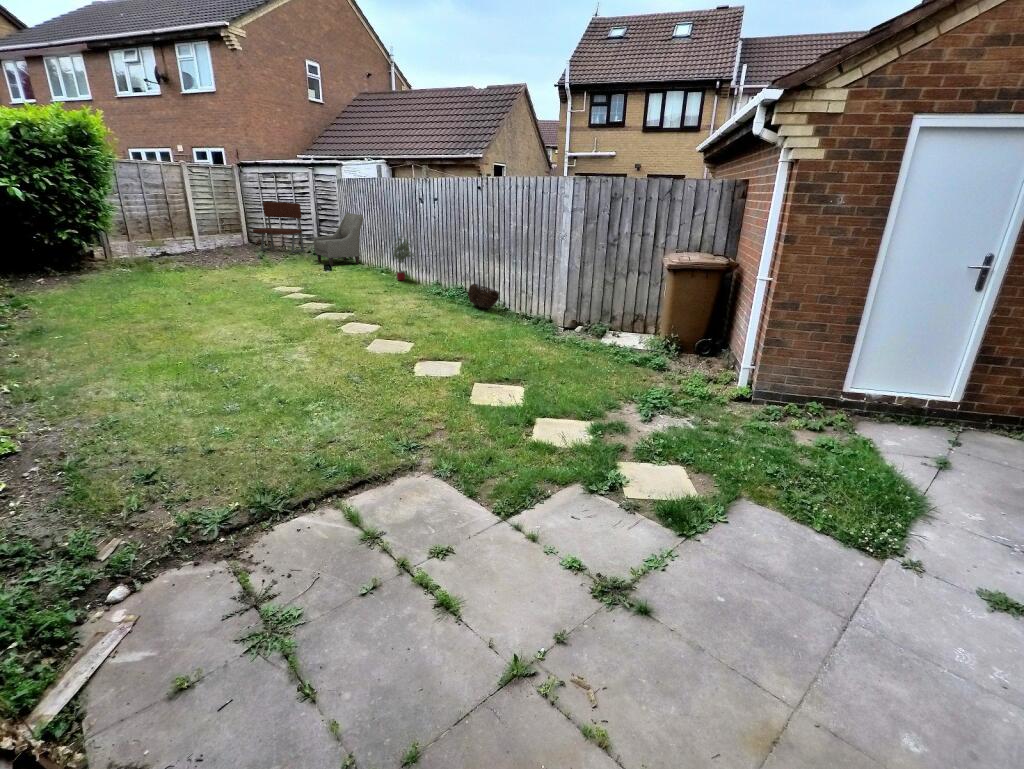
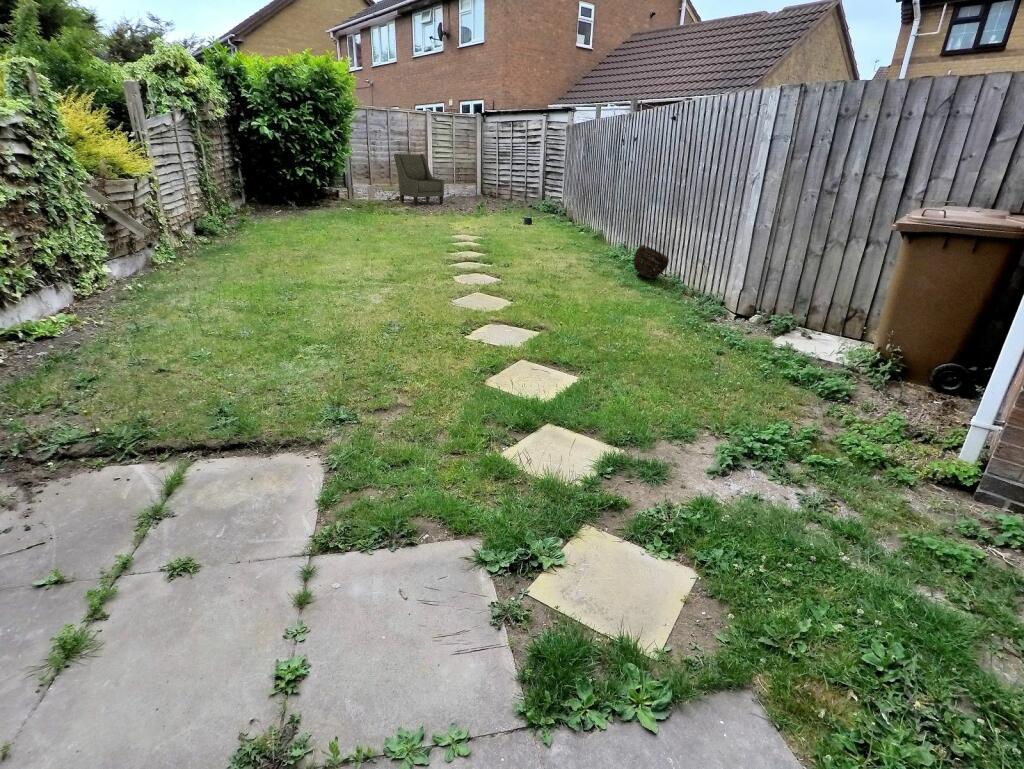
bench: present [253,202,304,253] -> none [480,152,528,206]
chair: present [314,212,363,266] -> present [394,154,444,205]
potted tree: present [393,237,415,281] -> none [580,185,609,240]

